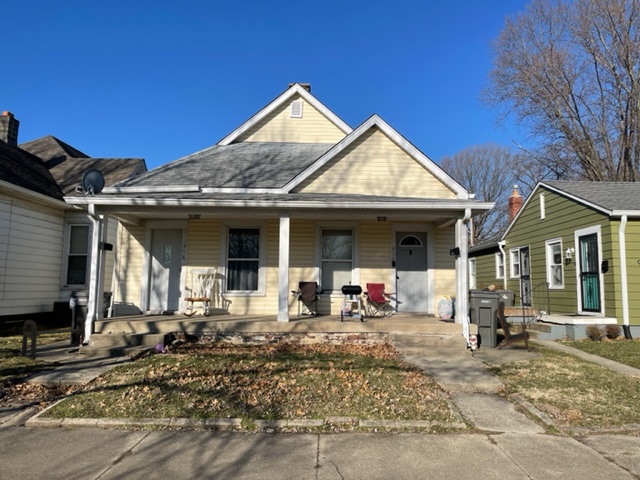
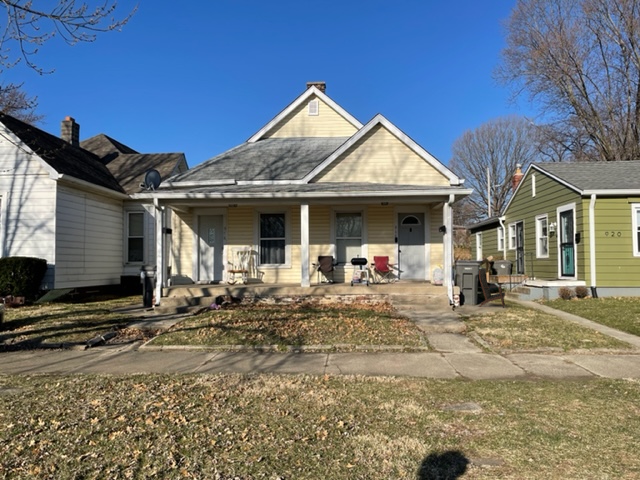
bench: present [21,317,86,359] -> none [112,285,157,316]

